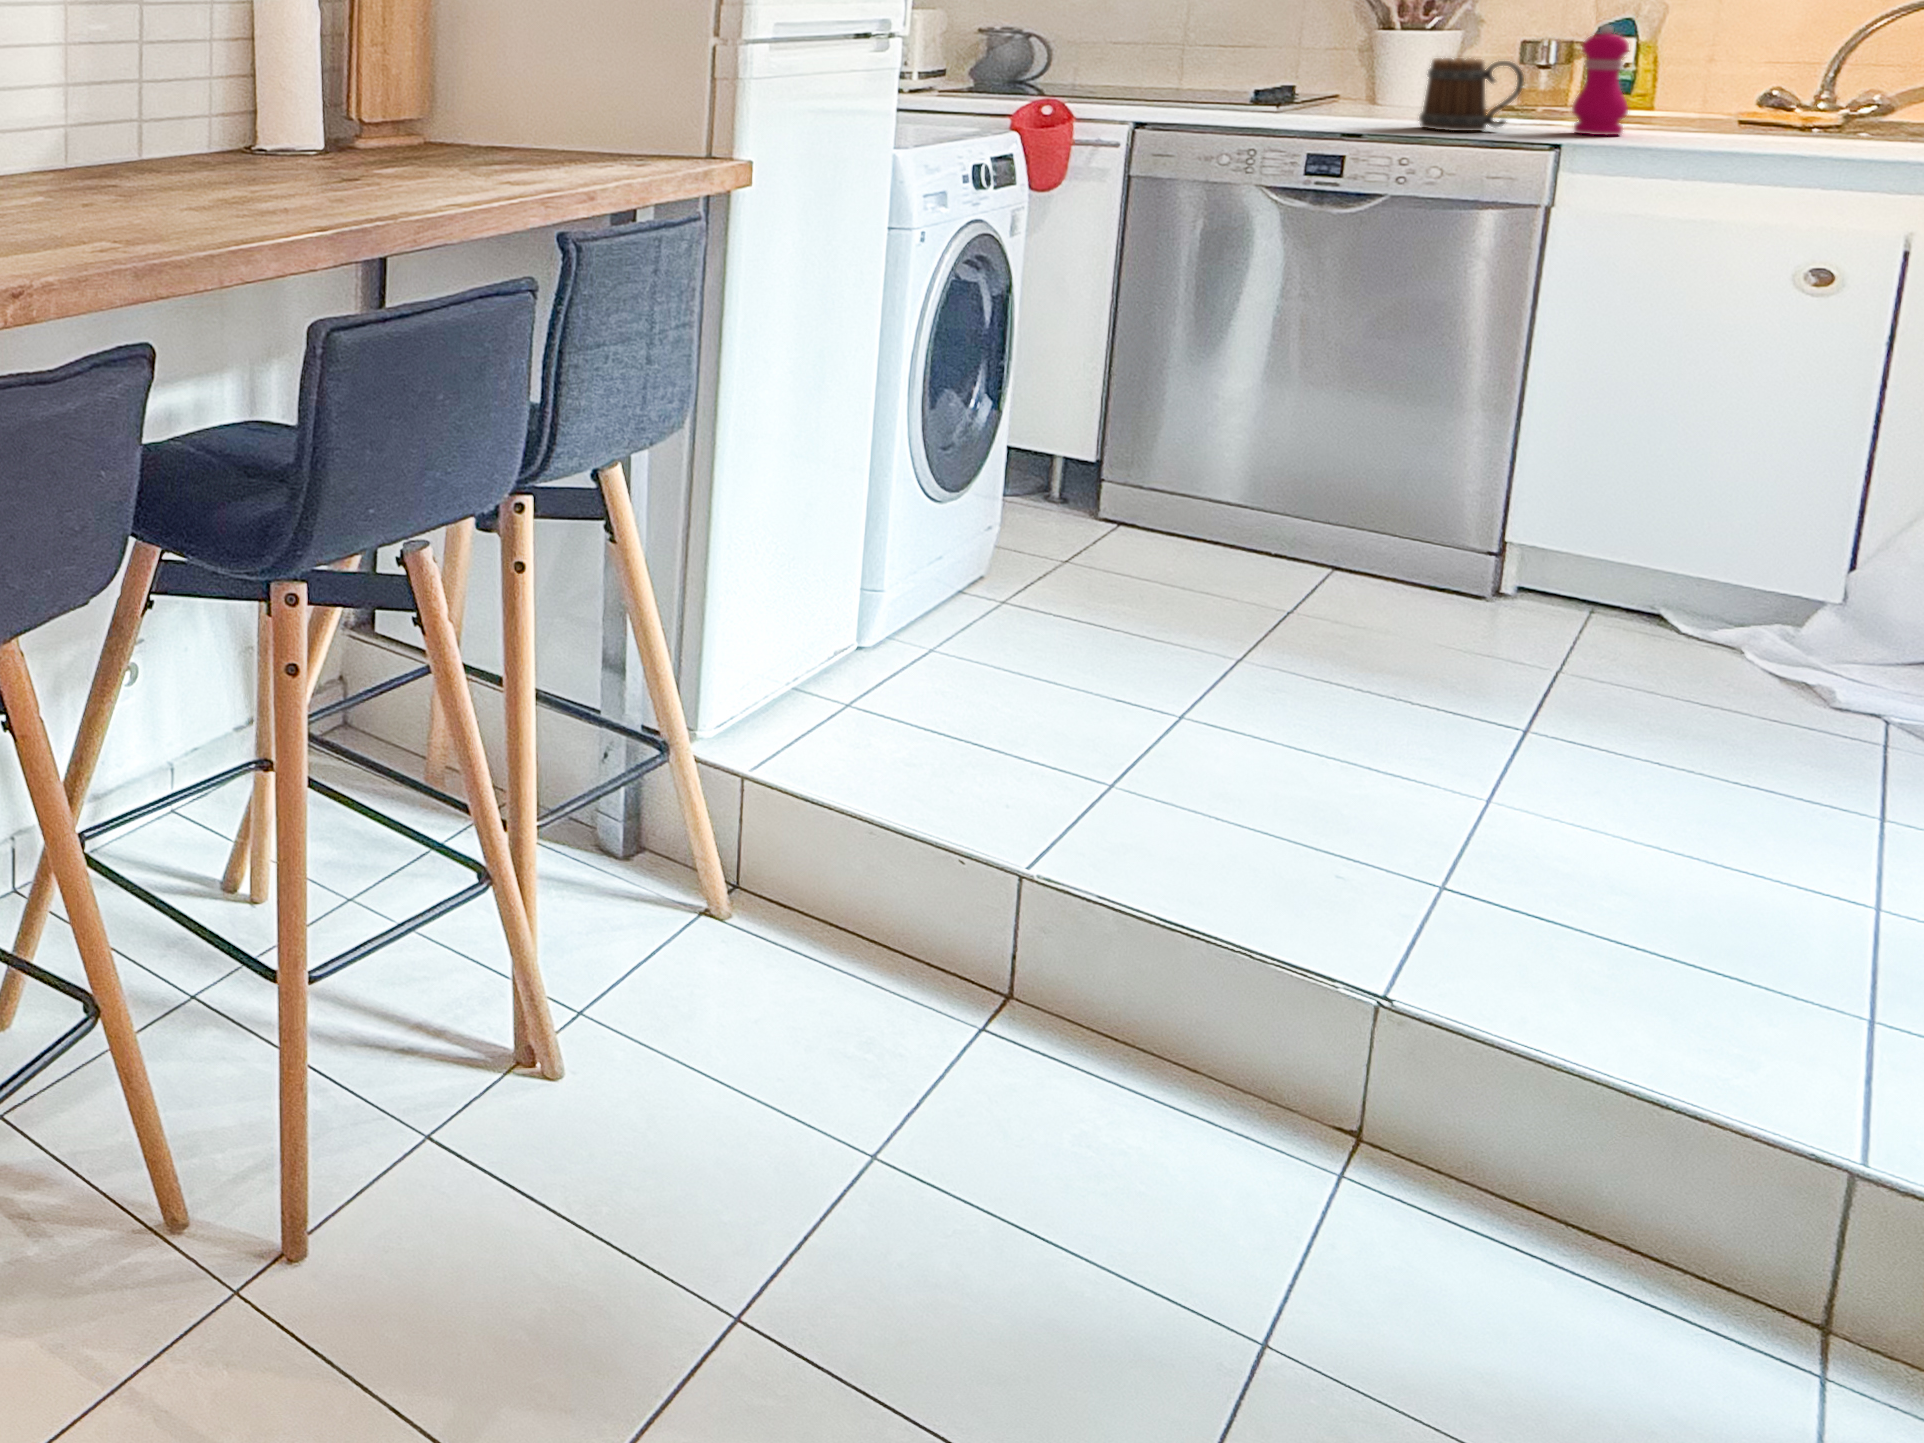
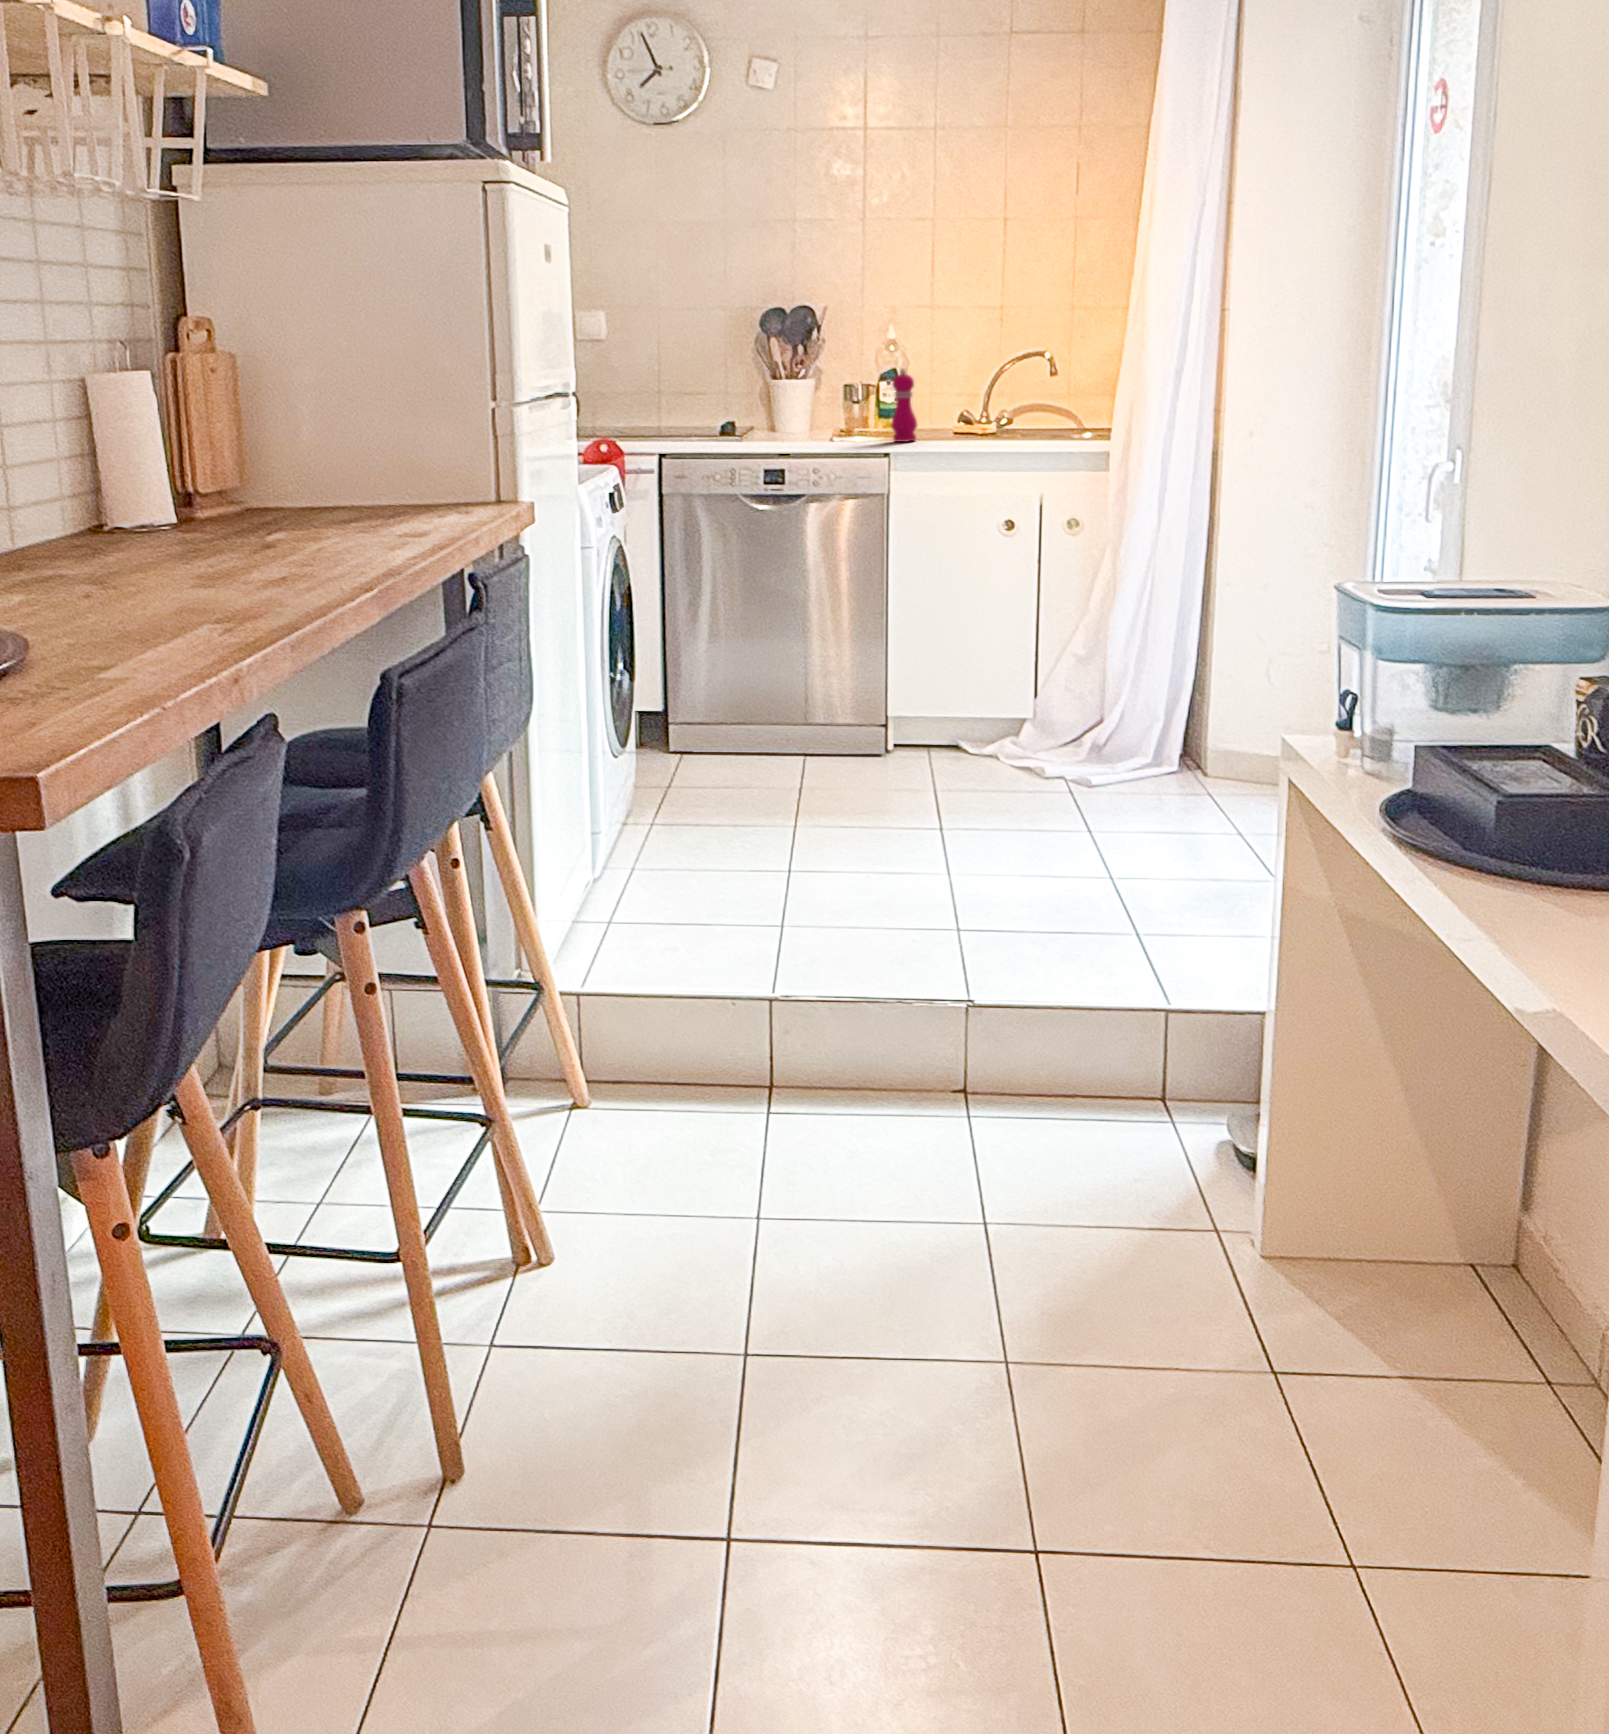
mug: present [1419,58,1524,131] -> none [818,396,869,446]

